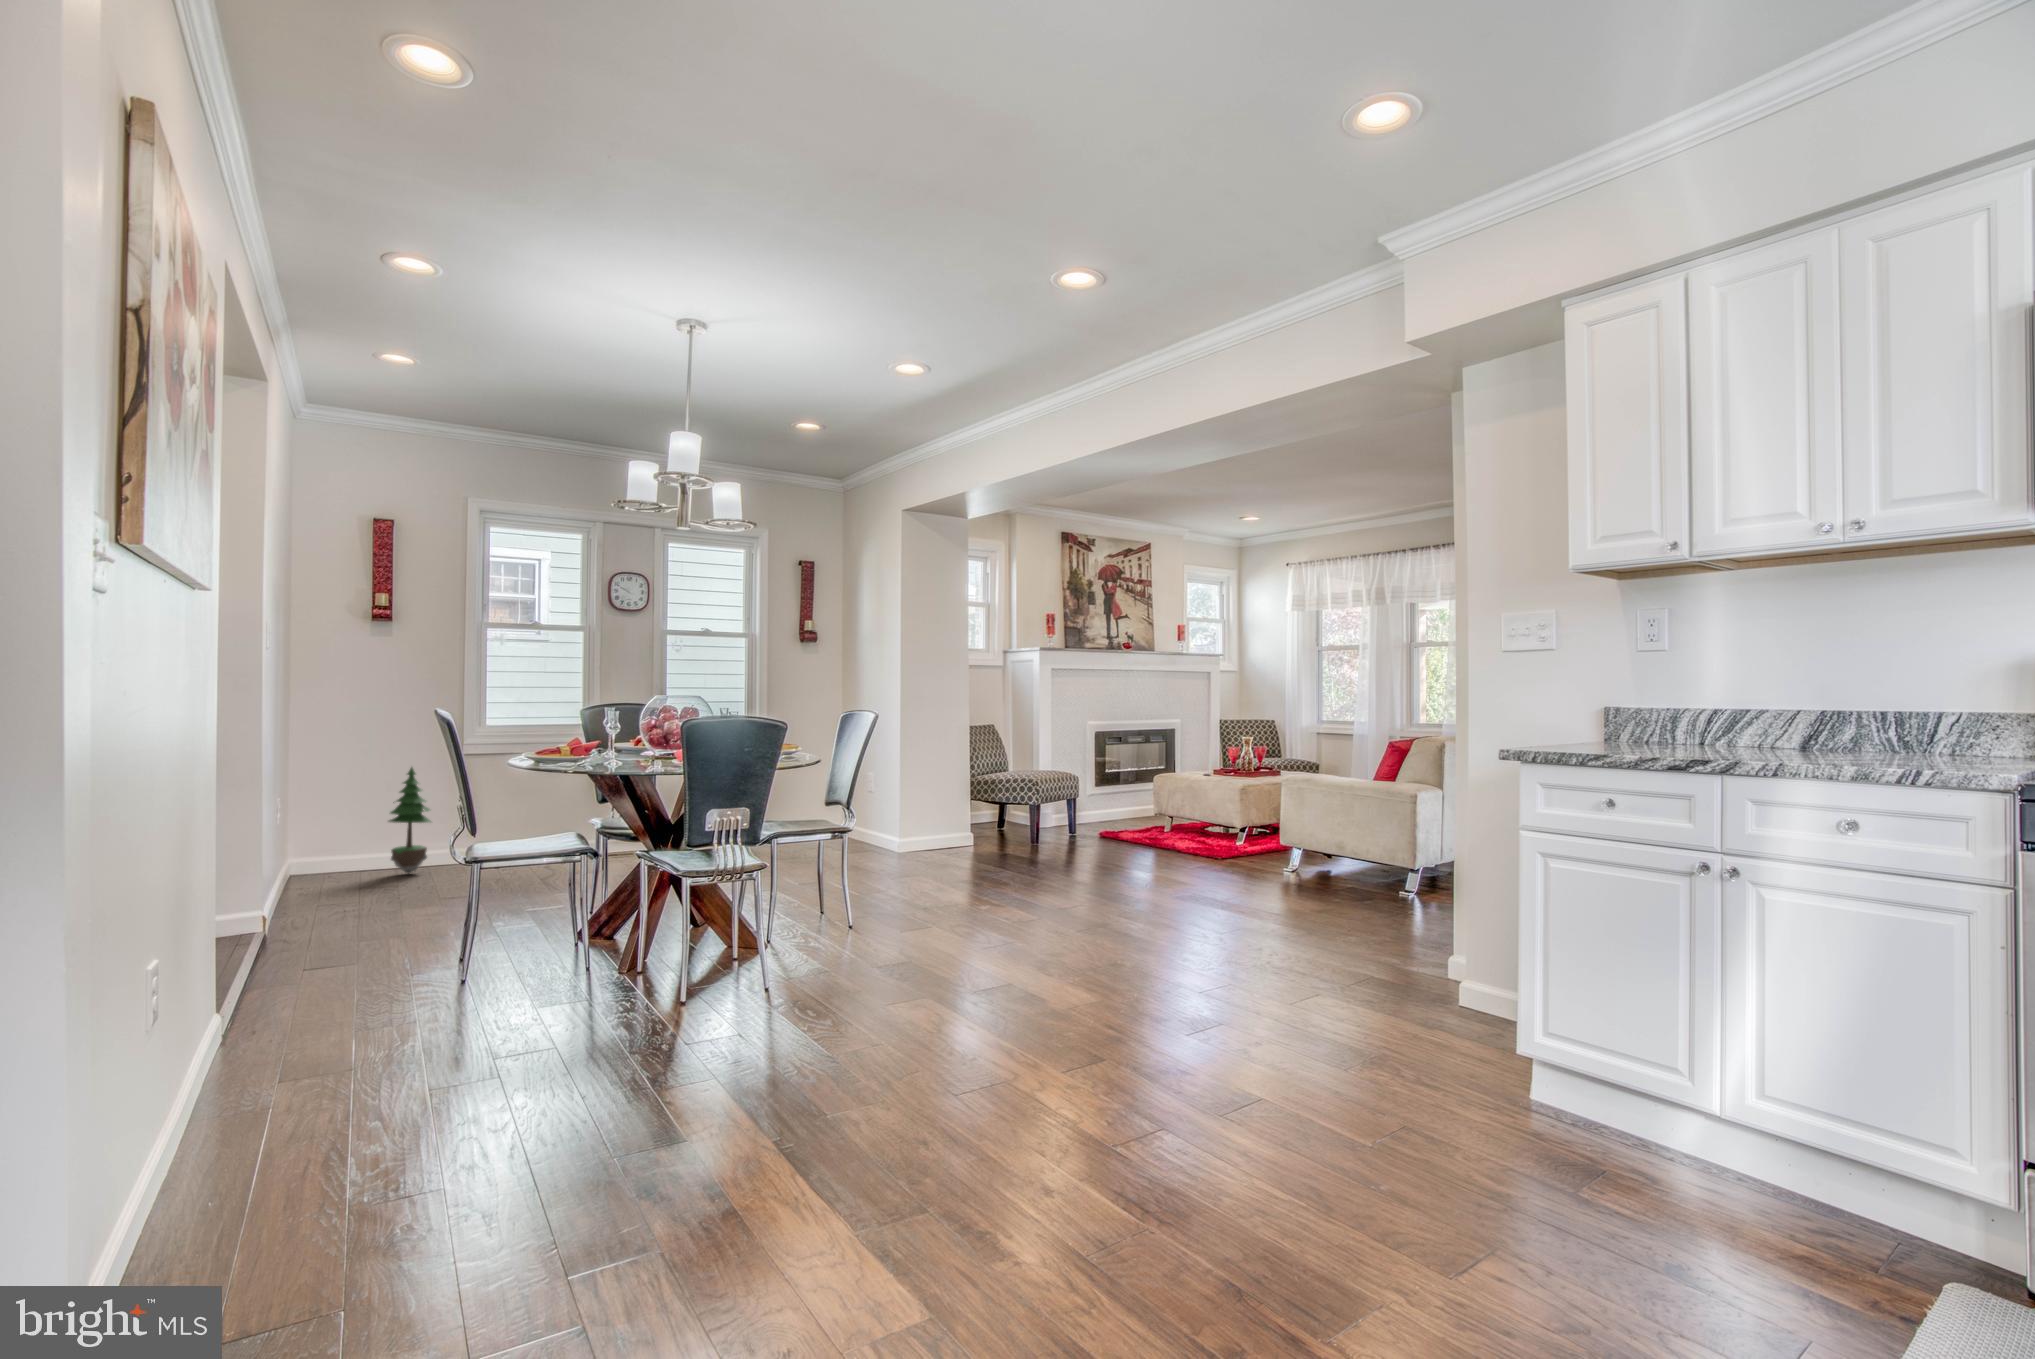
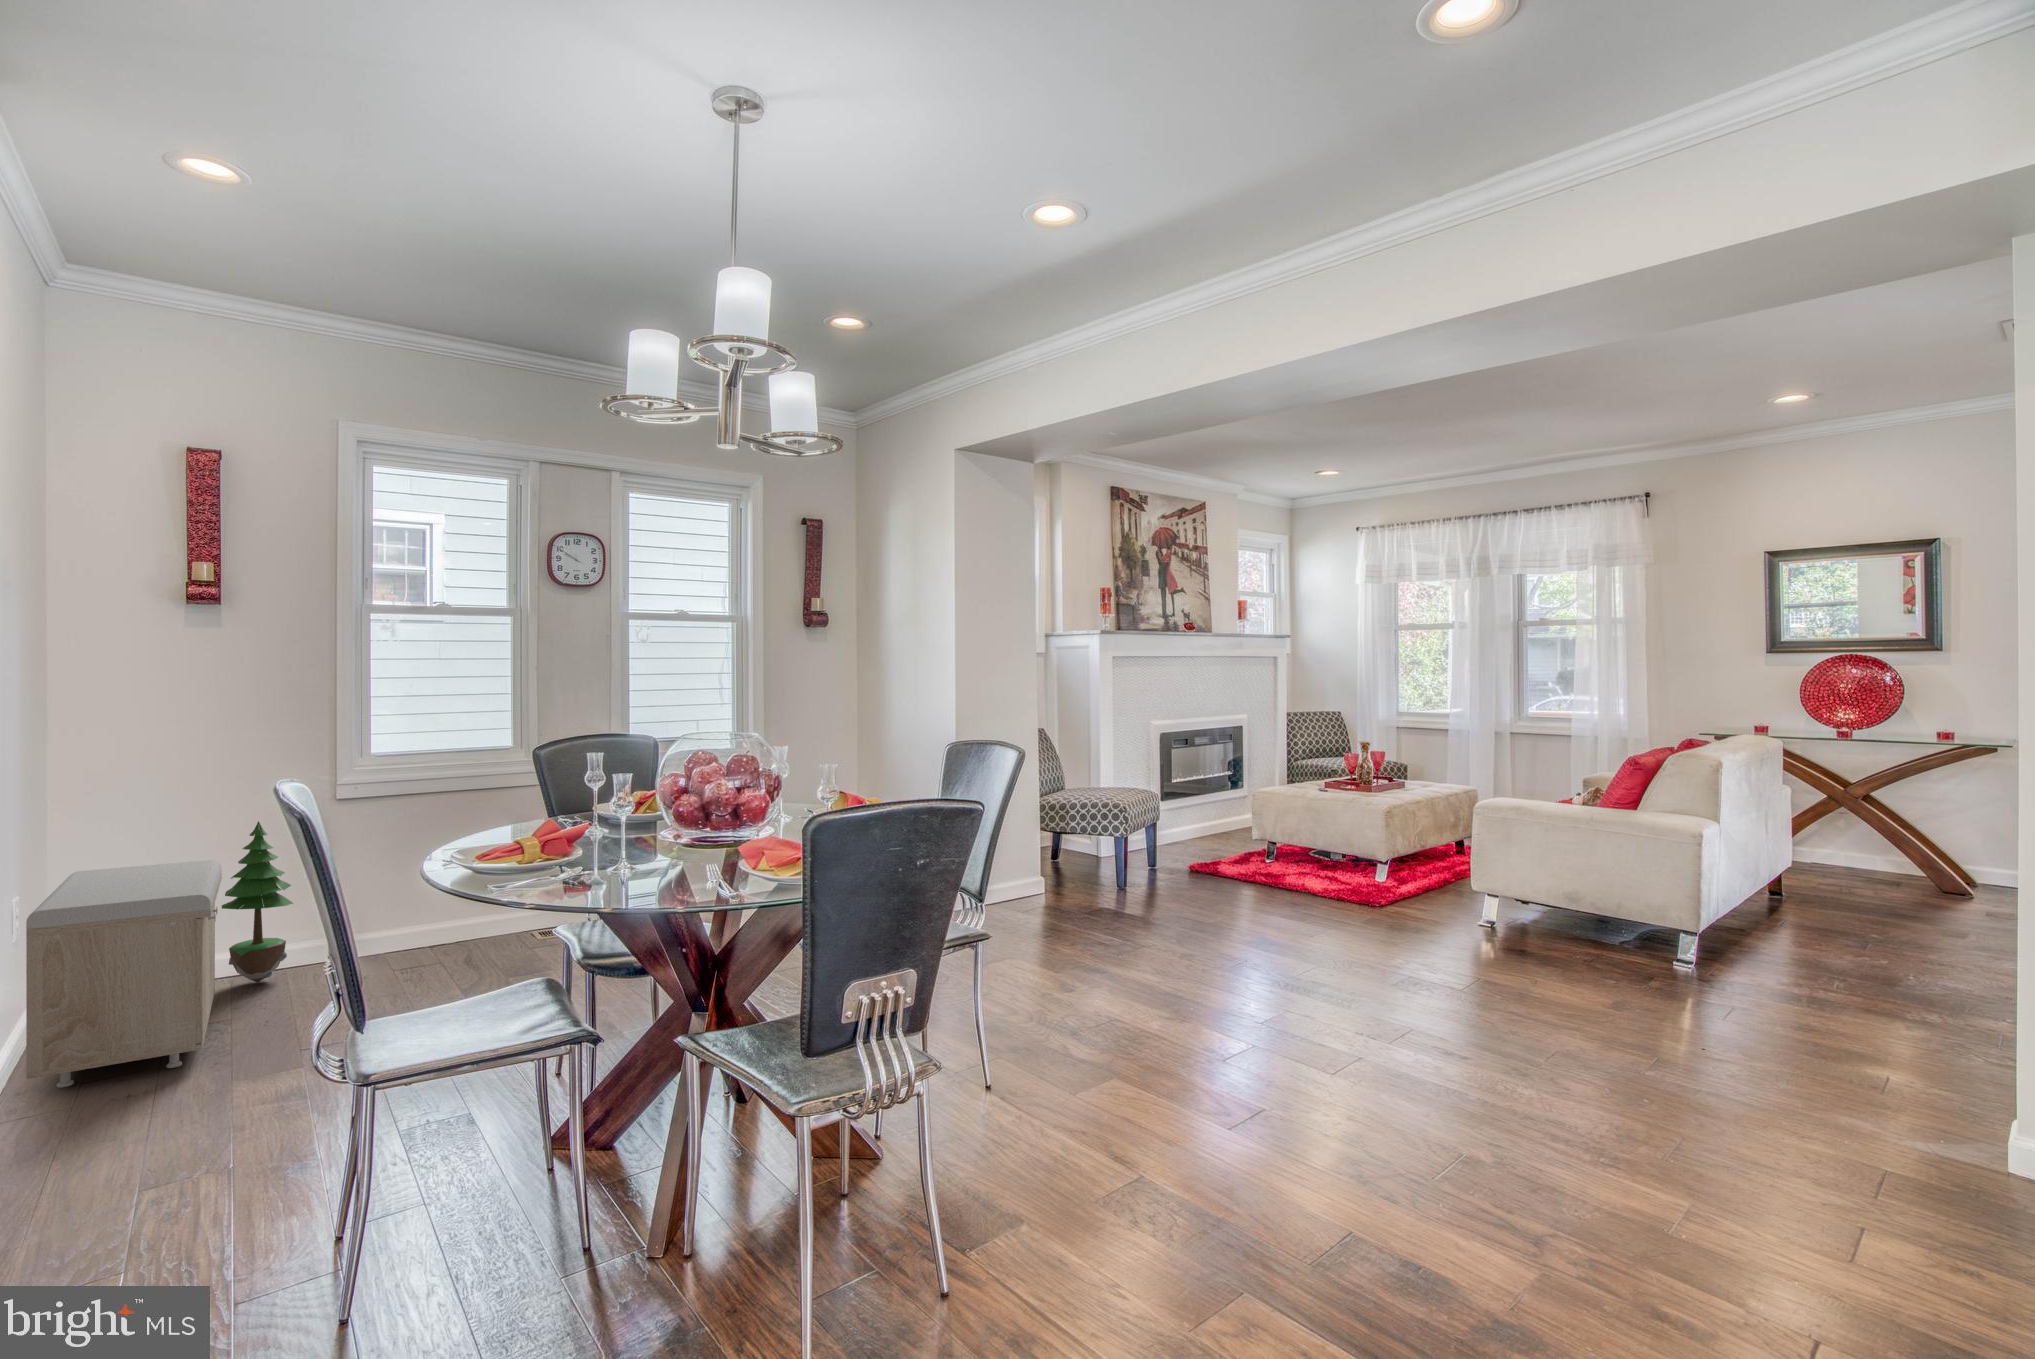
storage bench: none [280,787,389,912] -> present [26,860,222,1087]

